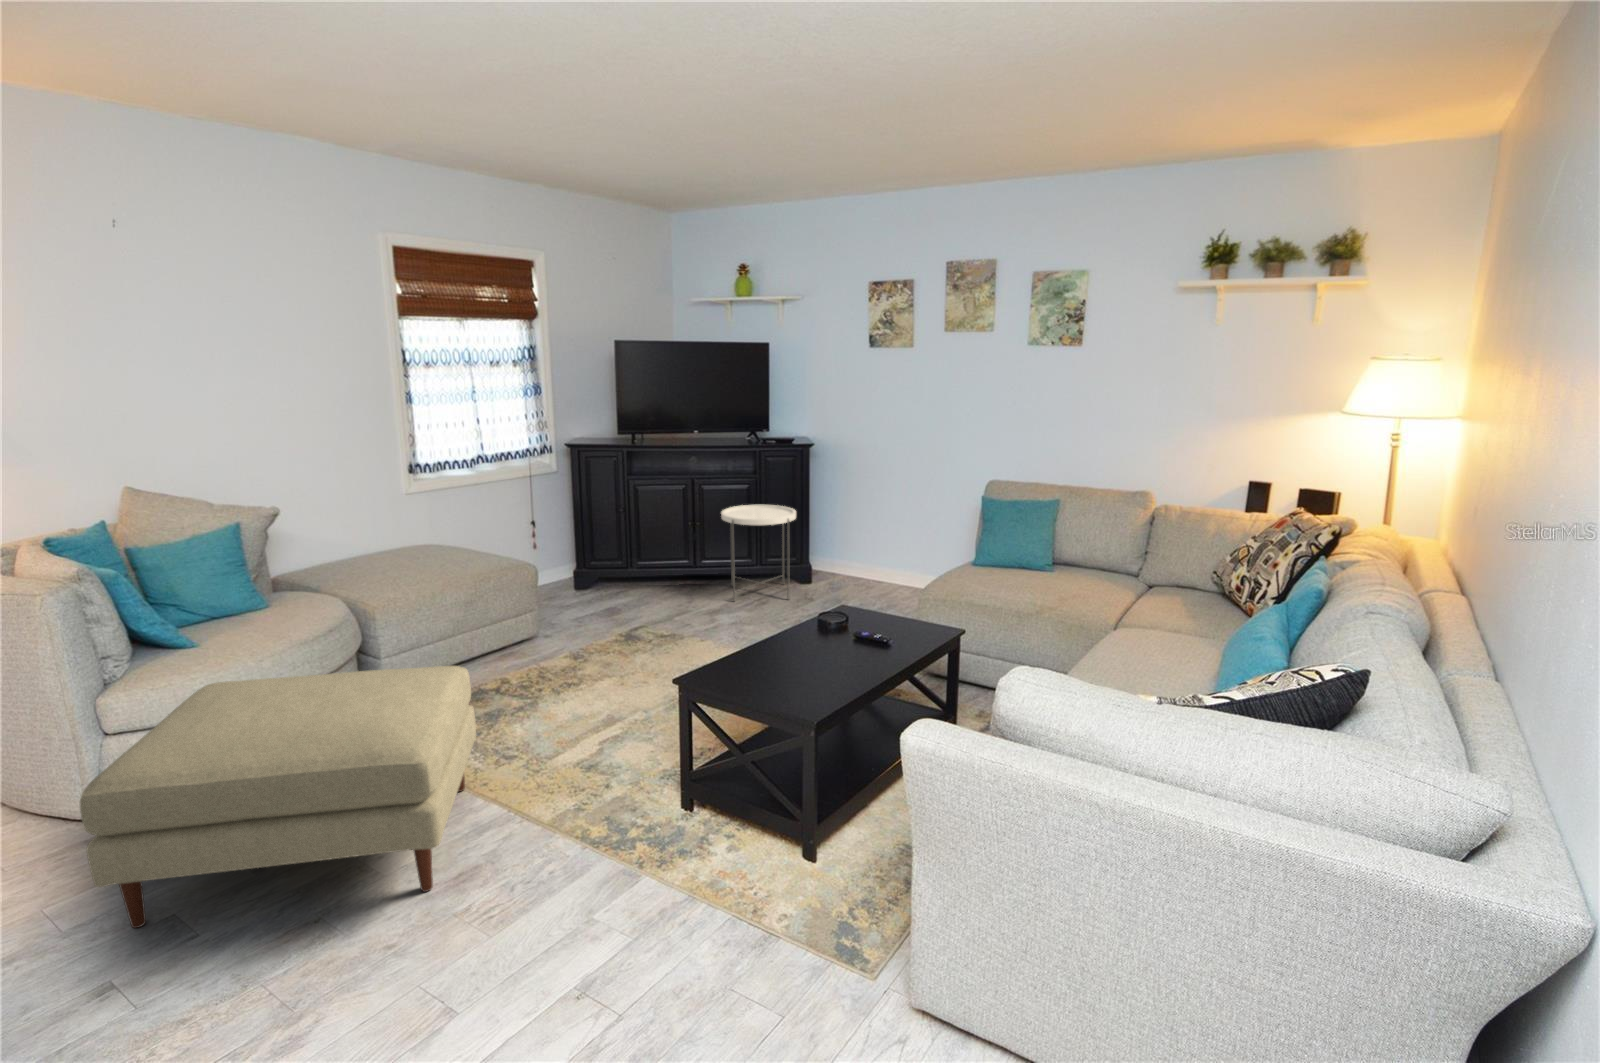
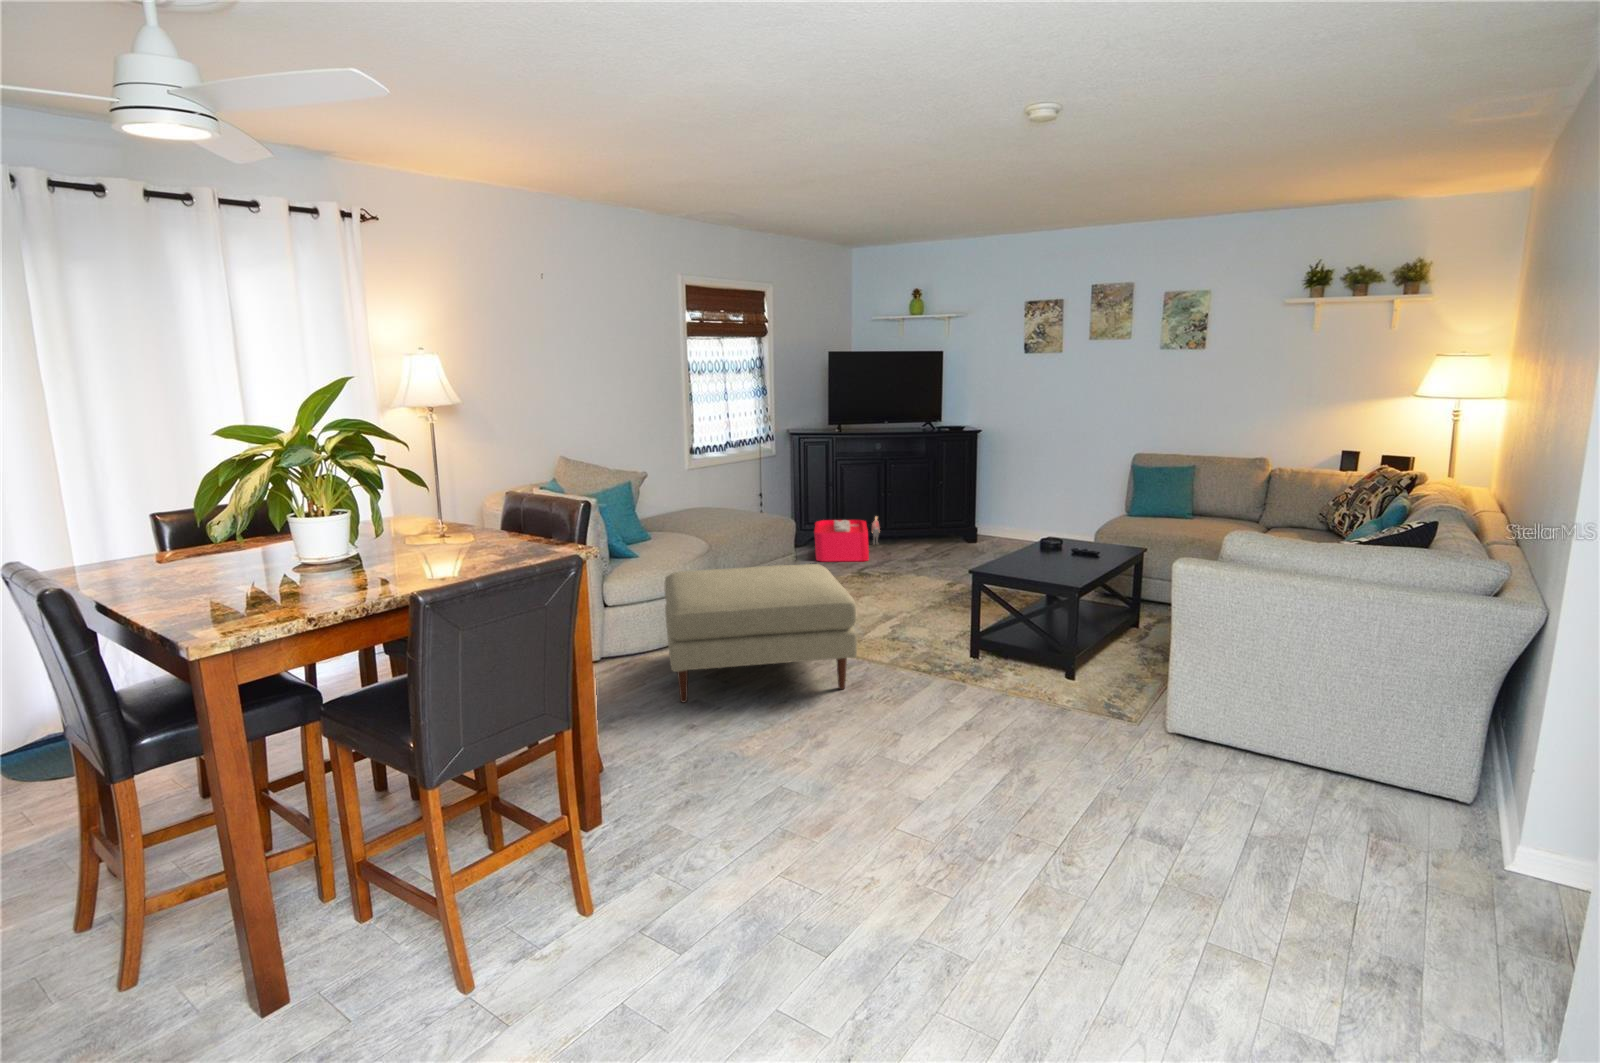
side table: present [721,505,796,601] -> none [913,480,973,554]
storage bin: none [585,549,686,613] -> present [814,516,880,561]

